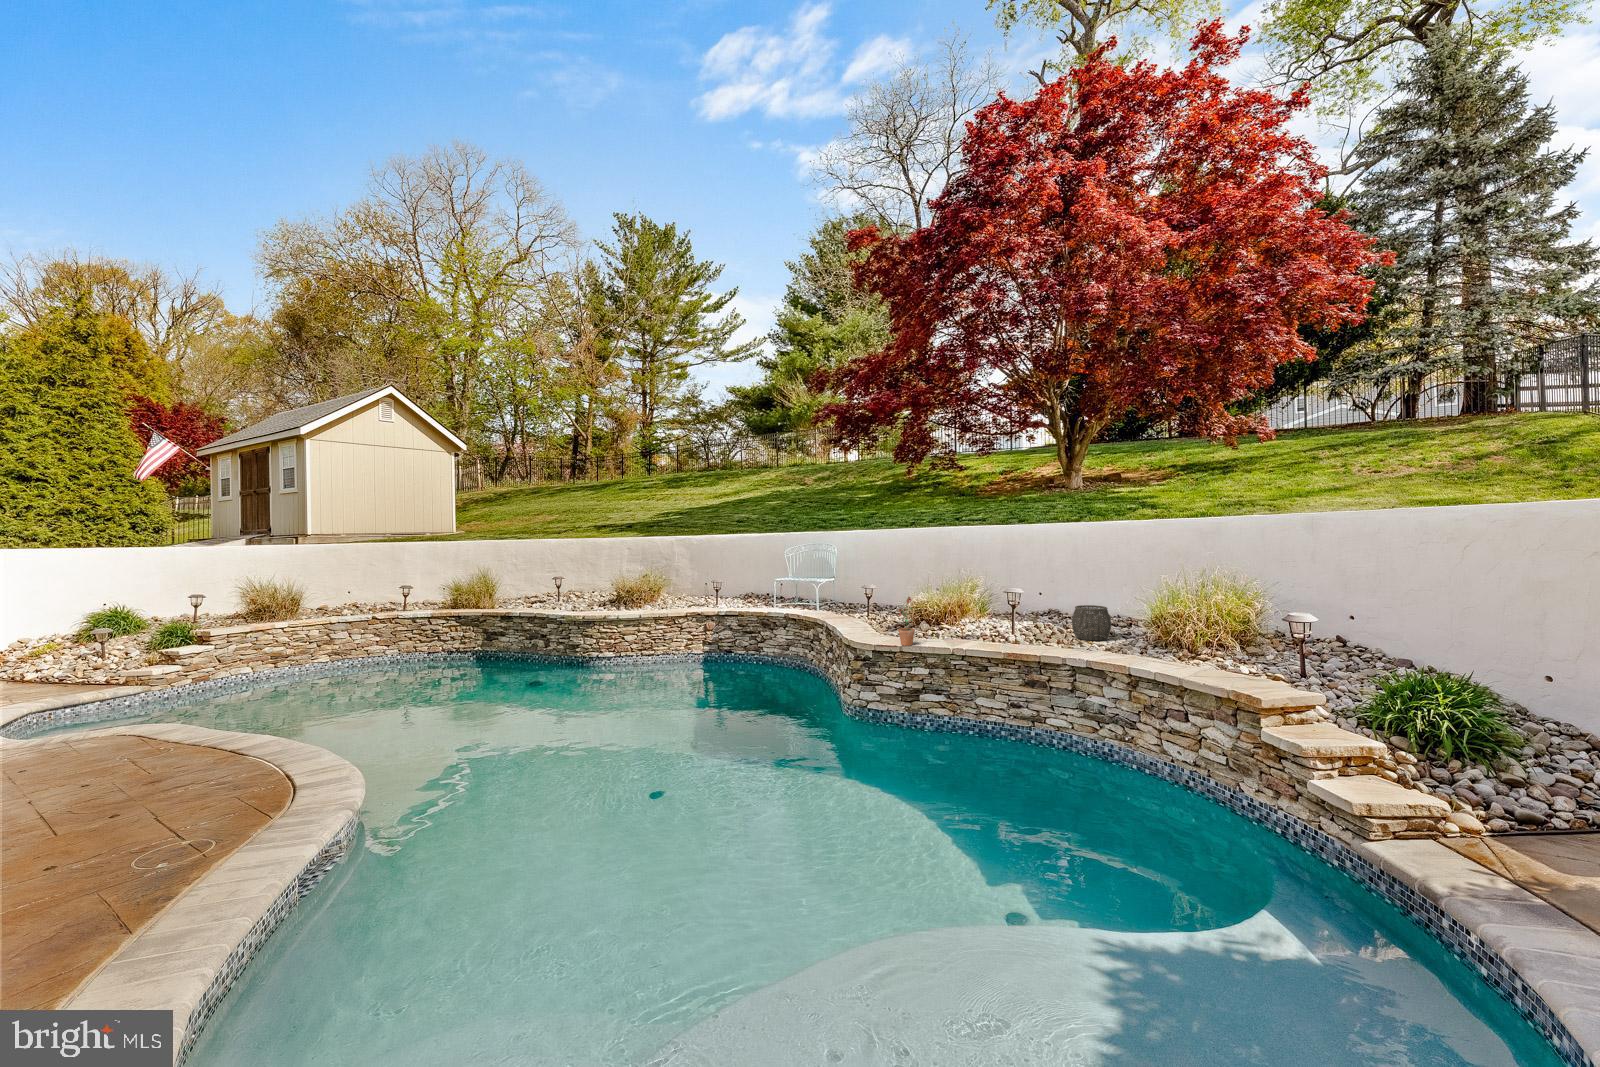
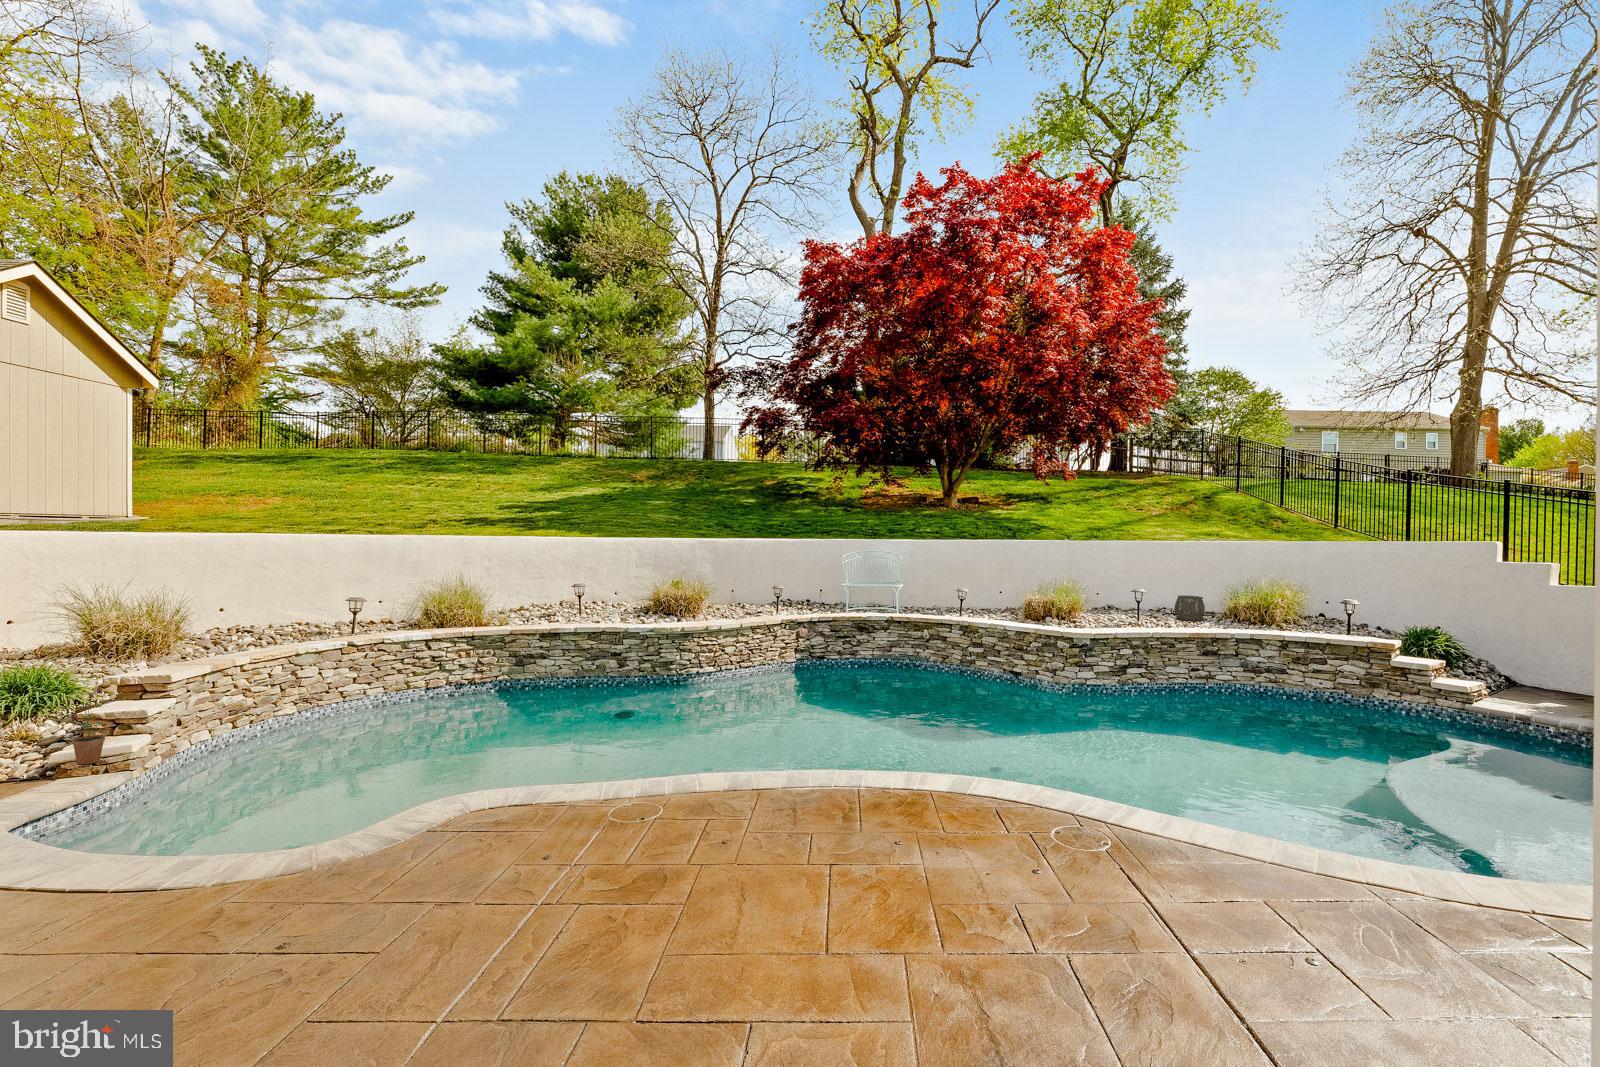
potted plant: present [898,597,915,646] -> present [72,687,105,764]

